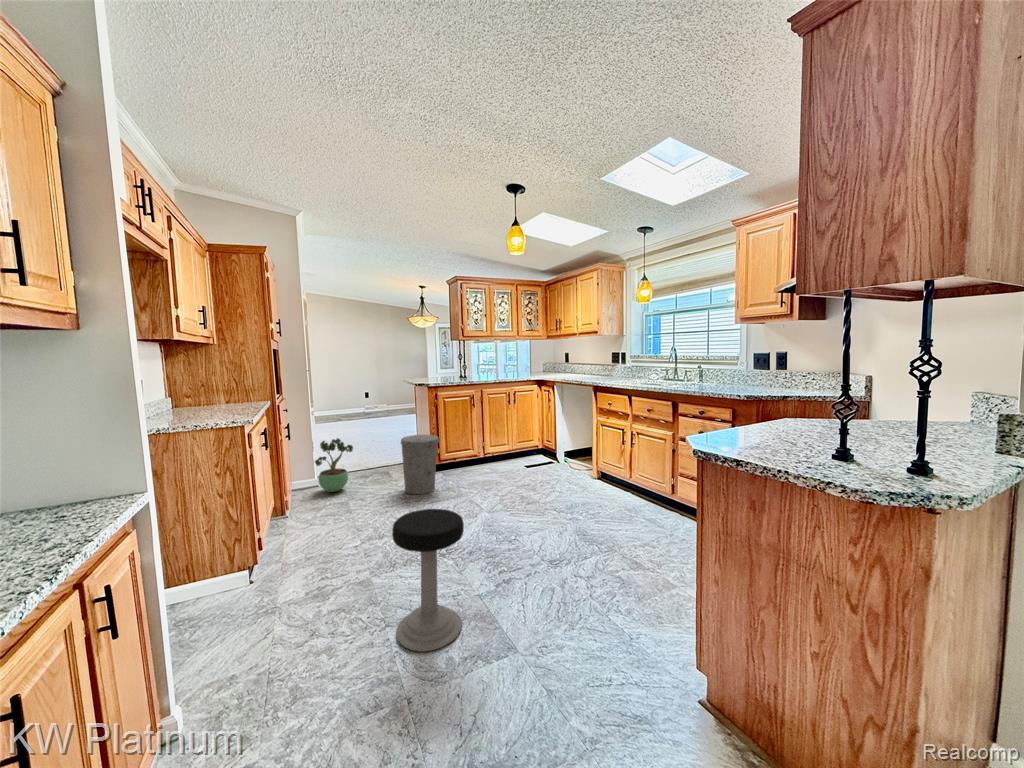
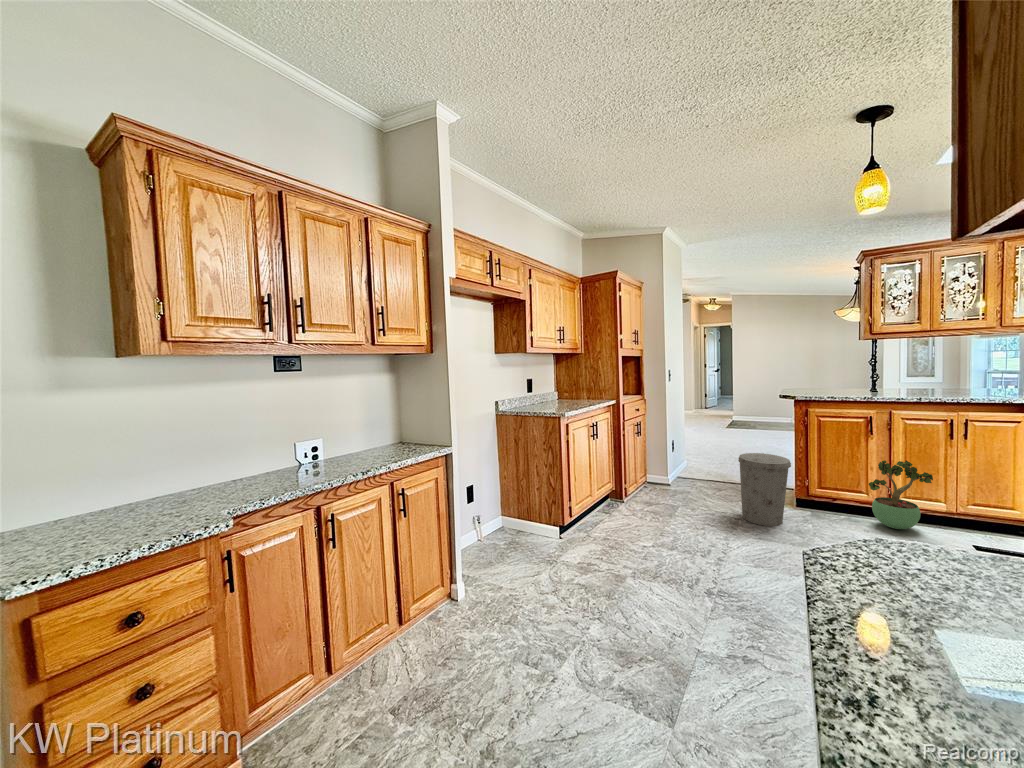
potted plant: present [315,438,353,492] -> present [869,460,933,529]
stool: present [392,509,464,651] -> none [588,524,661,668]

